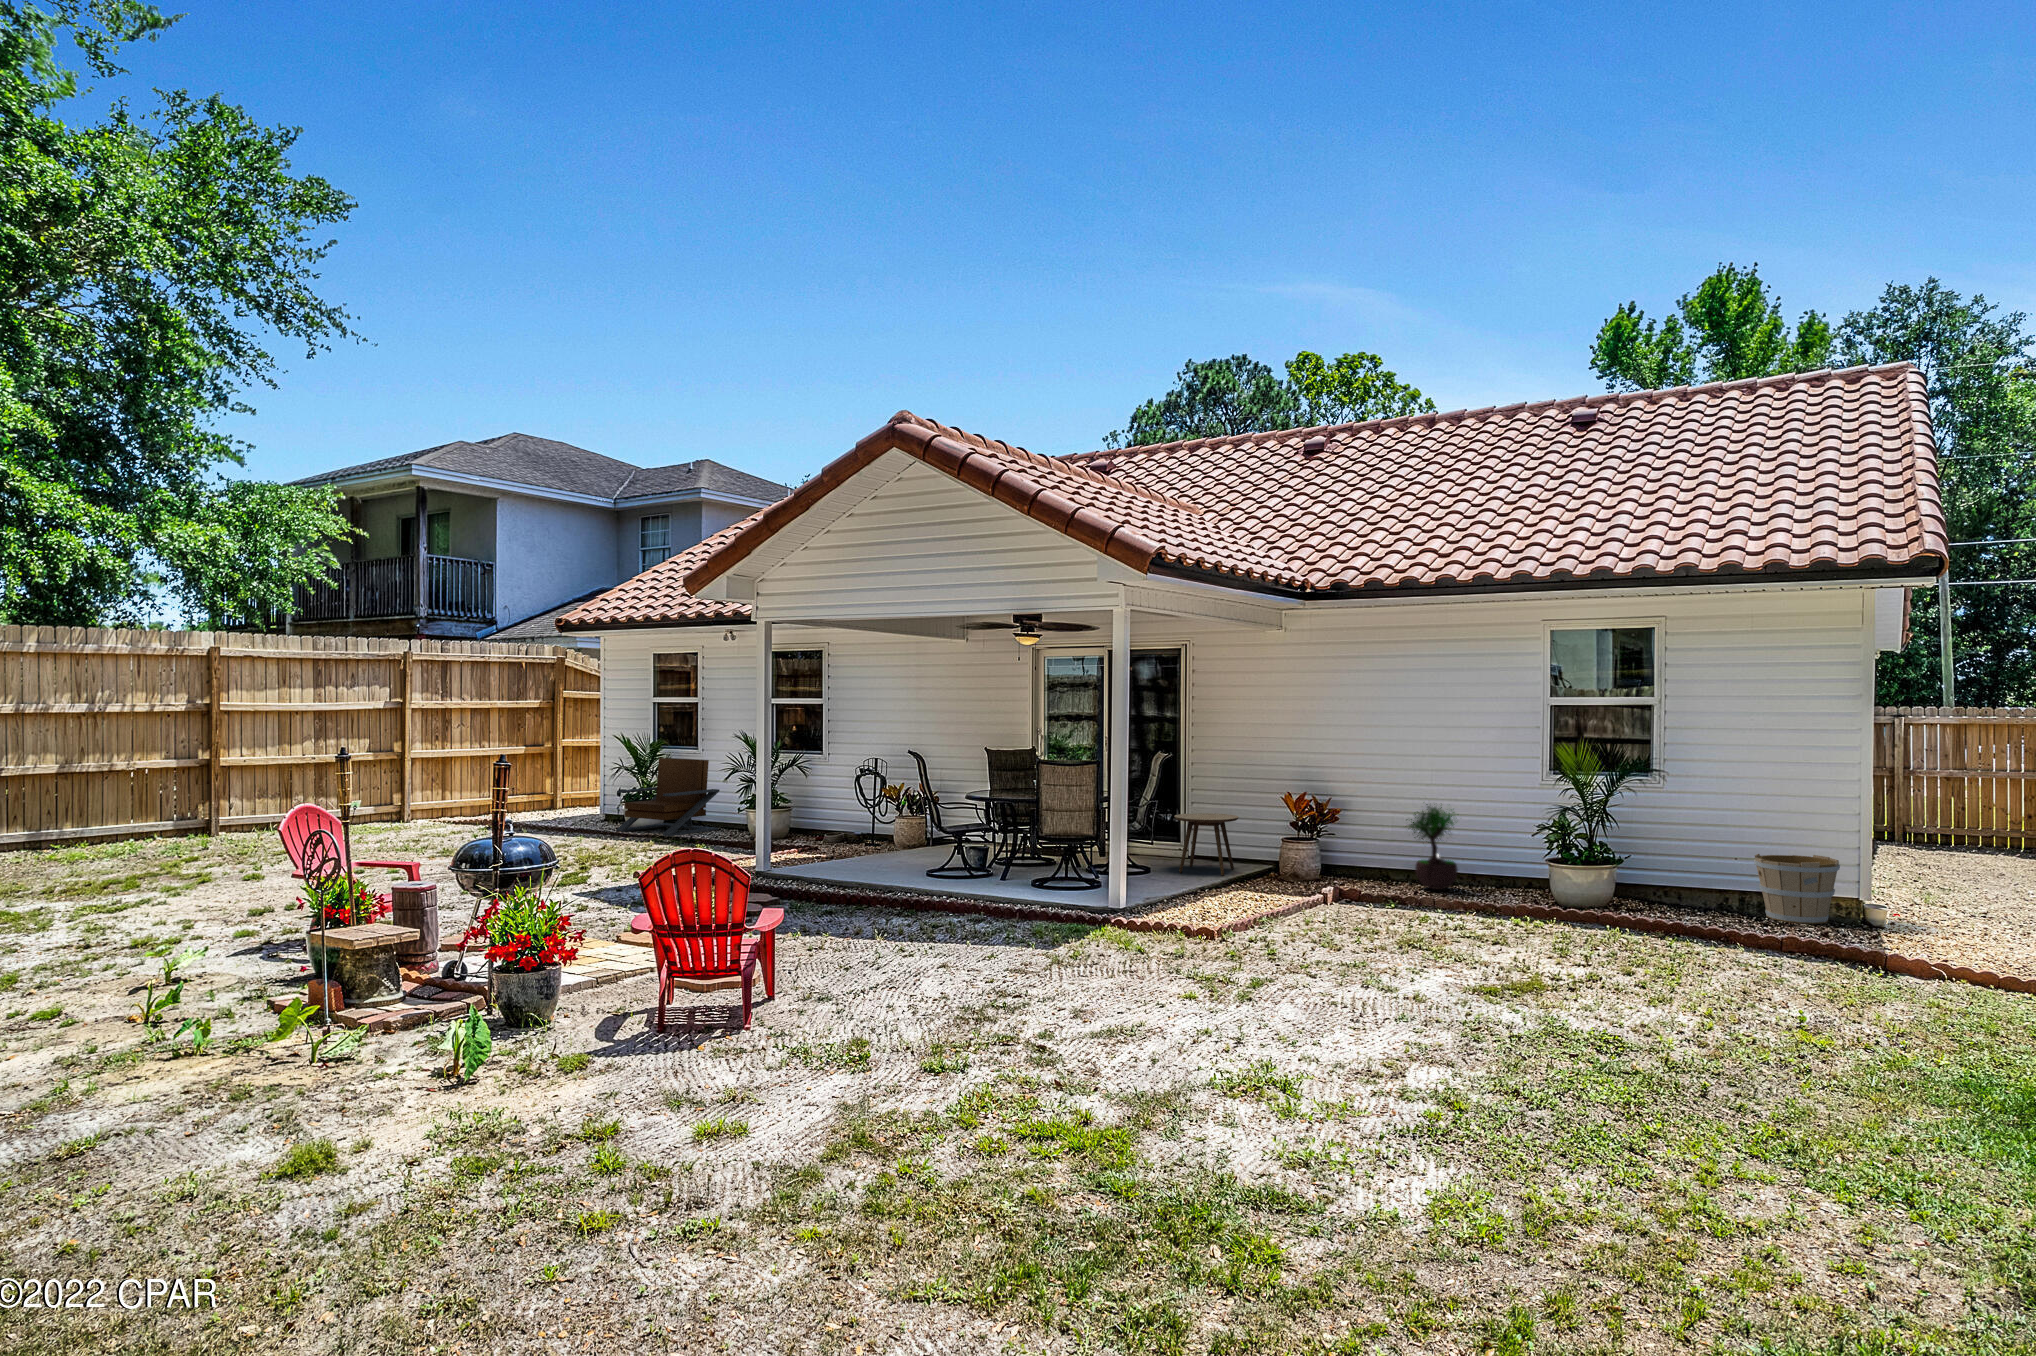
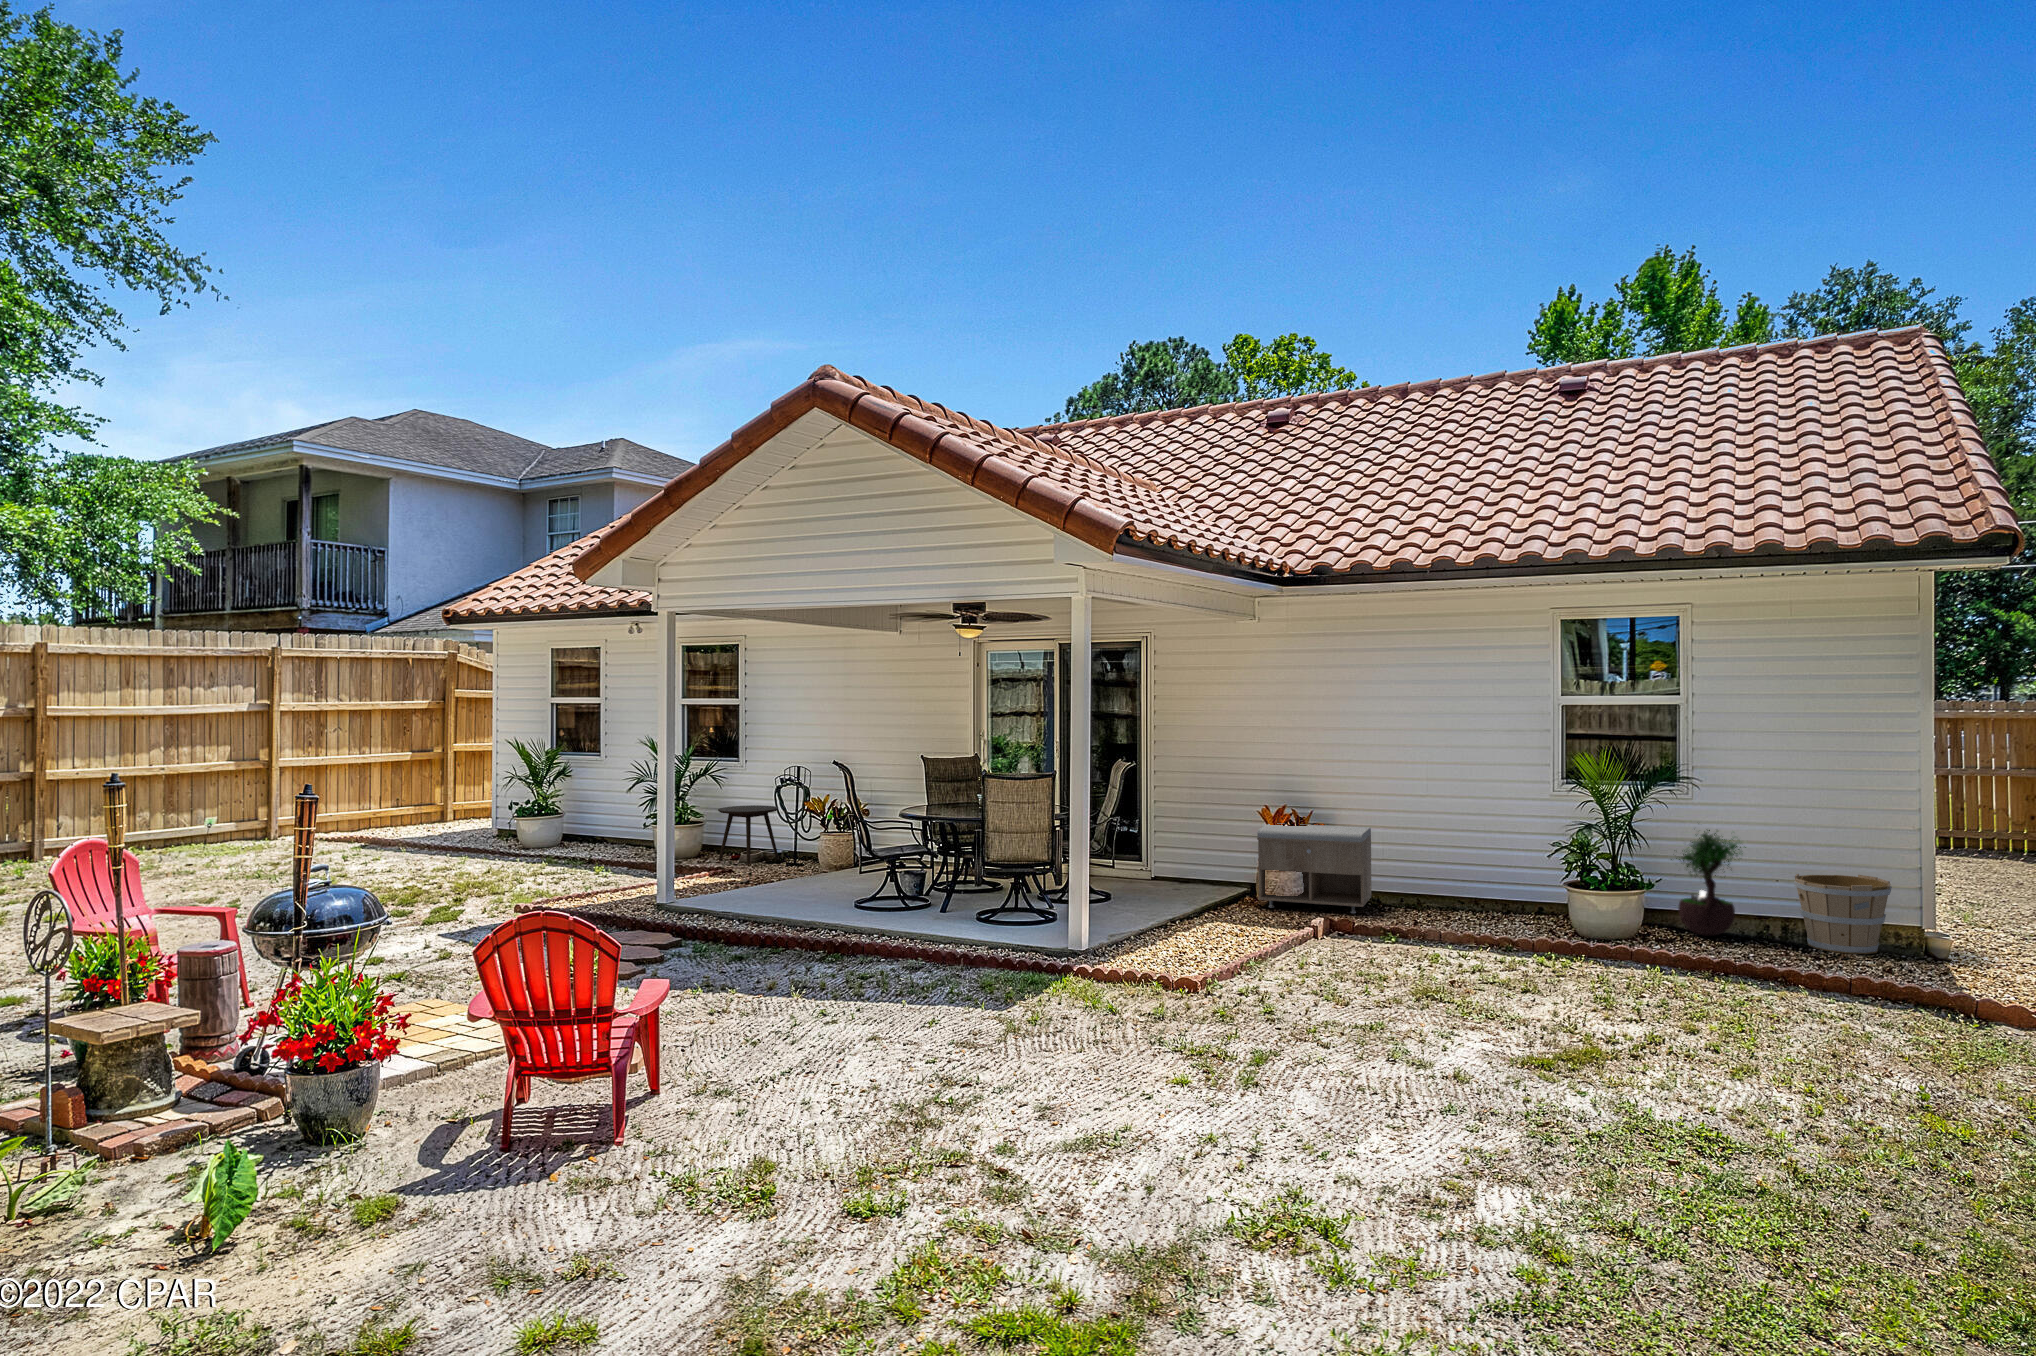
lounge chair: present [617,758,720,836] -> none [504,767,622,856]
potted tree: present [1407,804,1458,890] -> present [1671,830,1746,936]
storage bench: none [1280,809,1383,888] -> present [1257,824,1372,914]
side table: present [1174,813,1239,876] -> present [718,805,778,864]

